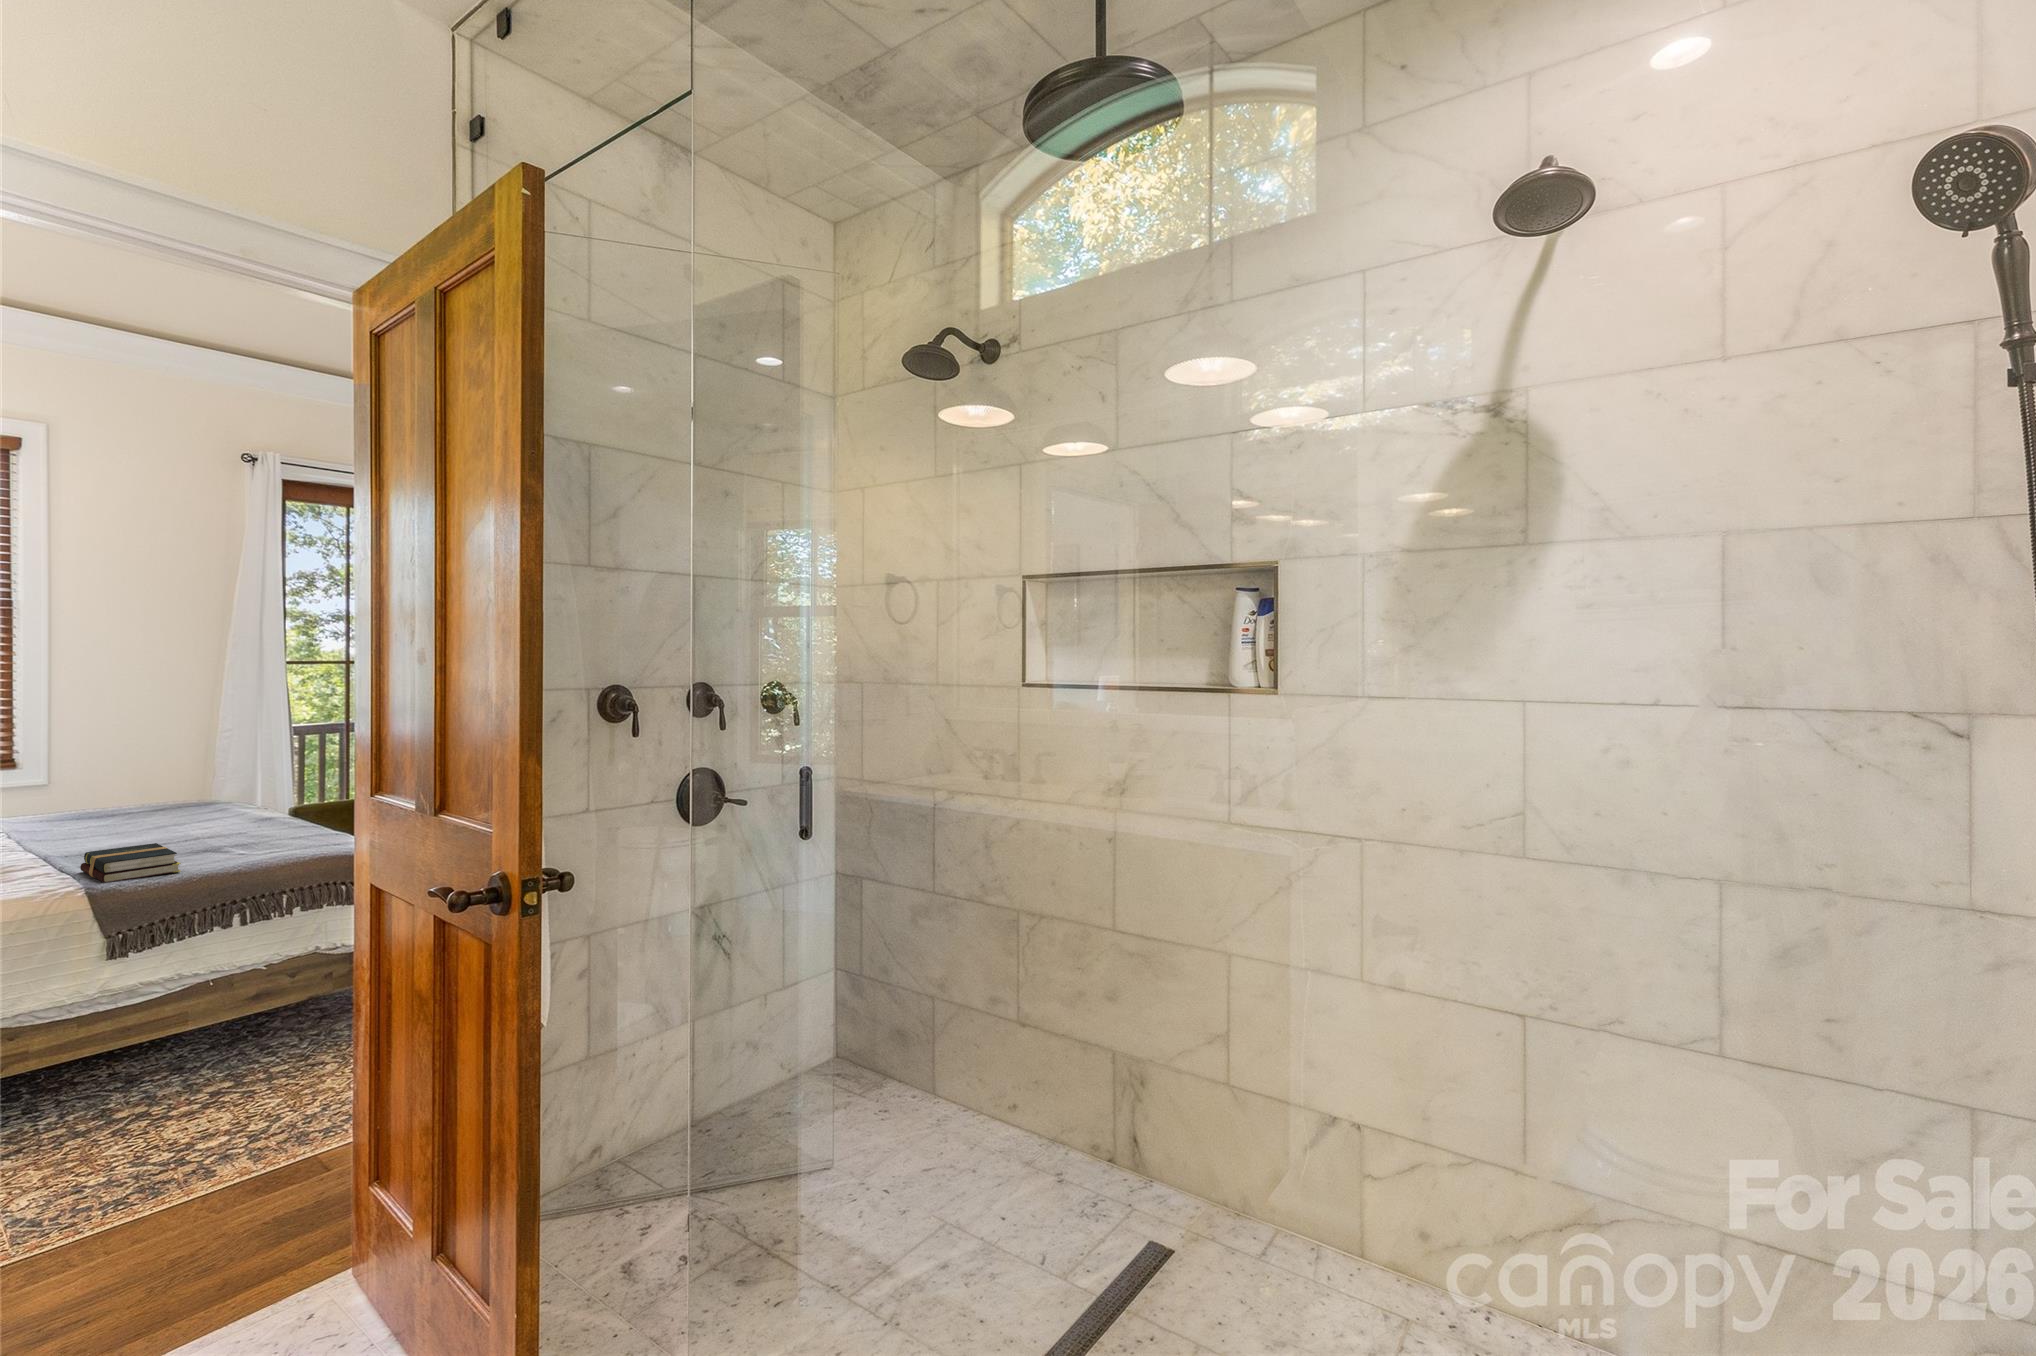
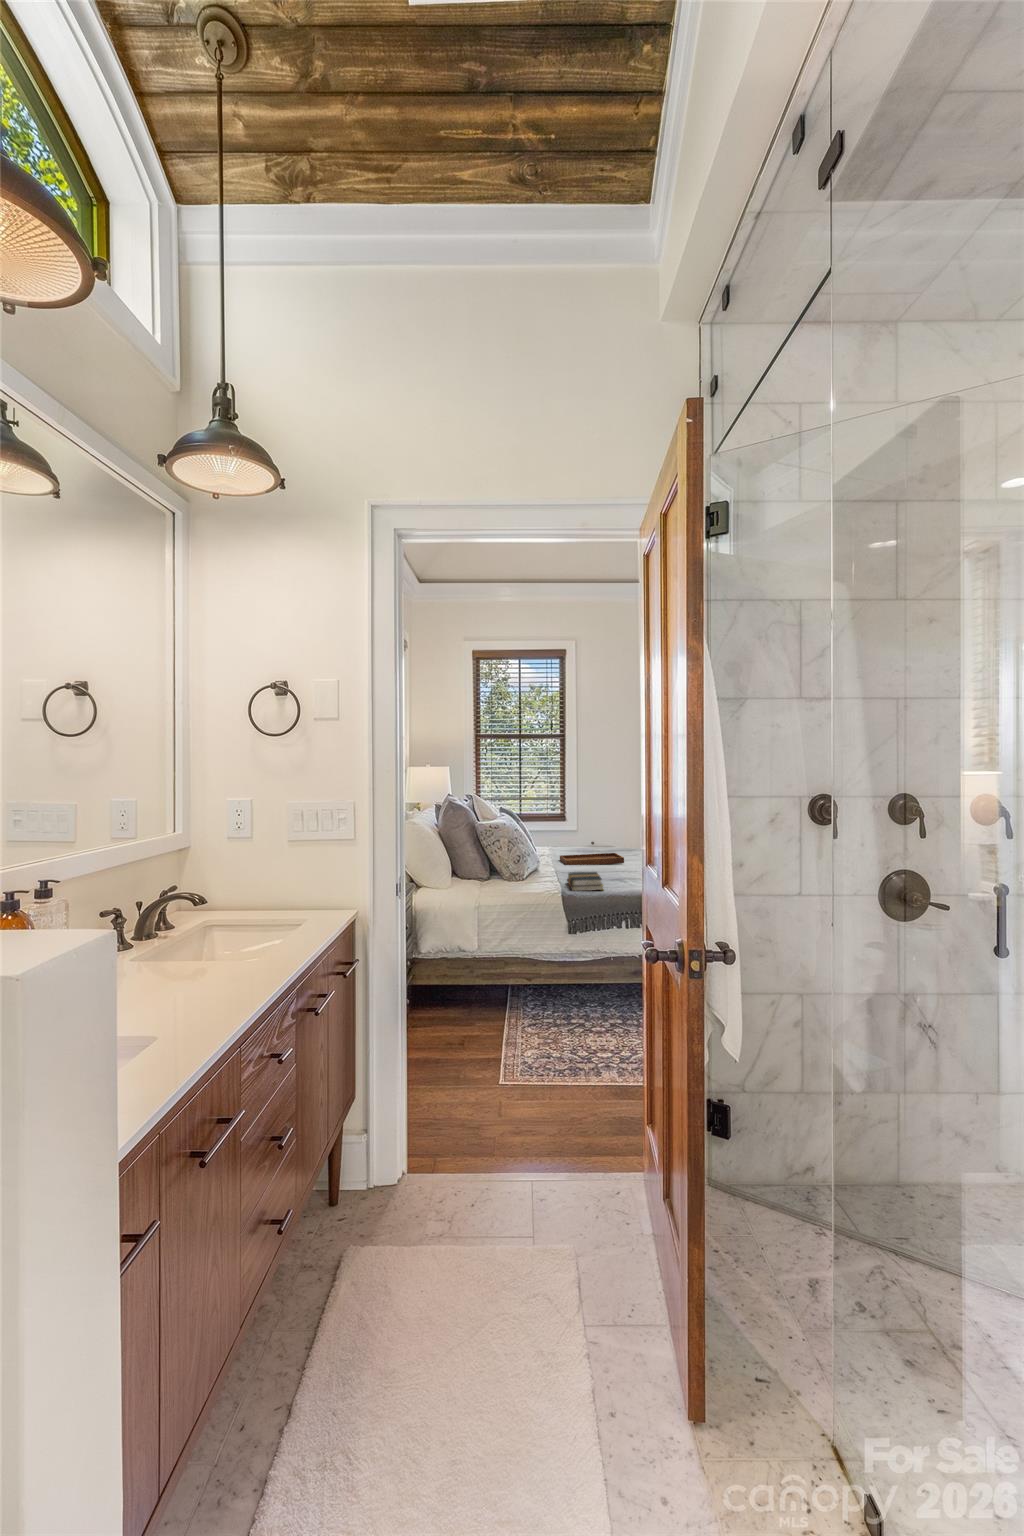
tray: none [32,794,199,846] -> present [560,841,624,865]

